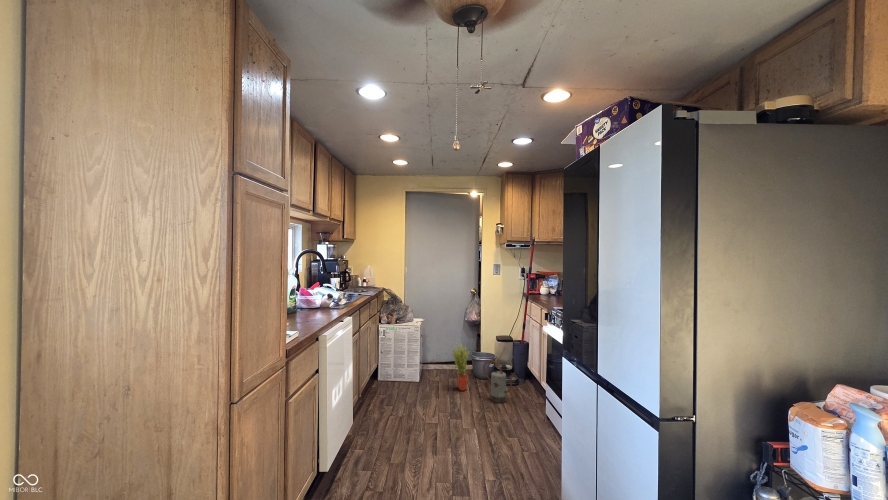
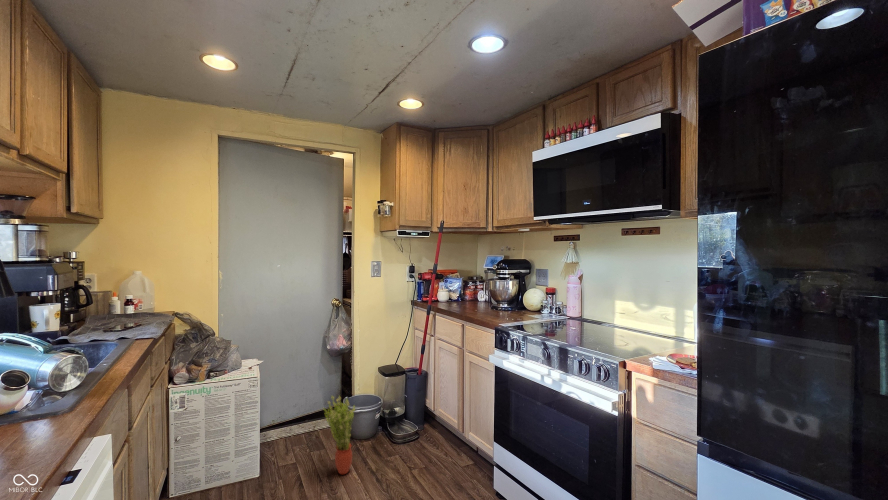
watering can: present [483,360,515,403] -> none [381,417,436,485]

